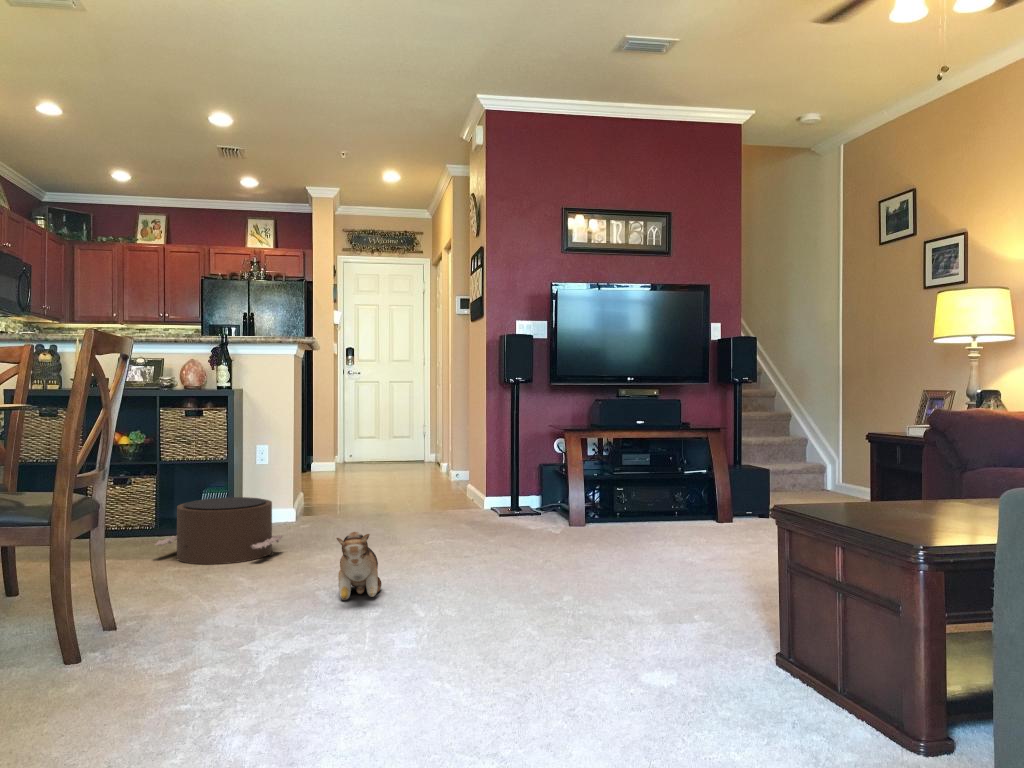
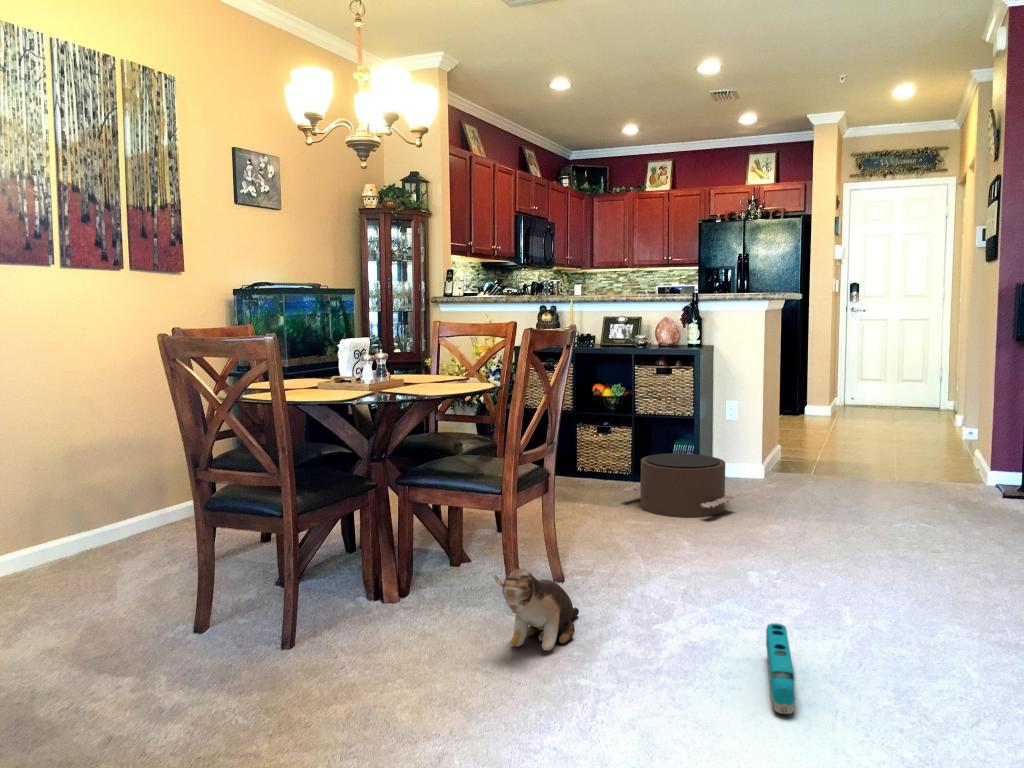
plush toy: present [337,532,381,600] -> present [494,569,579,651]
toy train: none [378,628,431,711] -> present [766,623,795,714]

